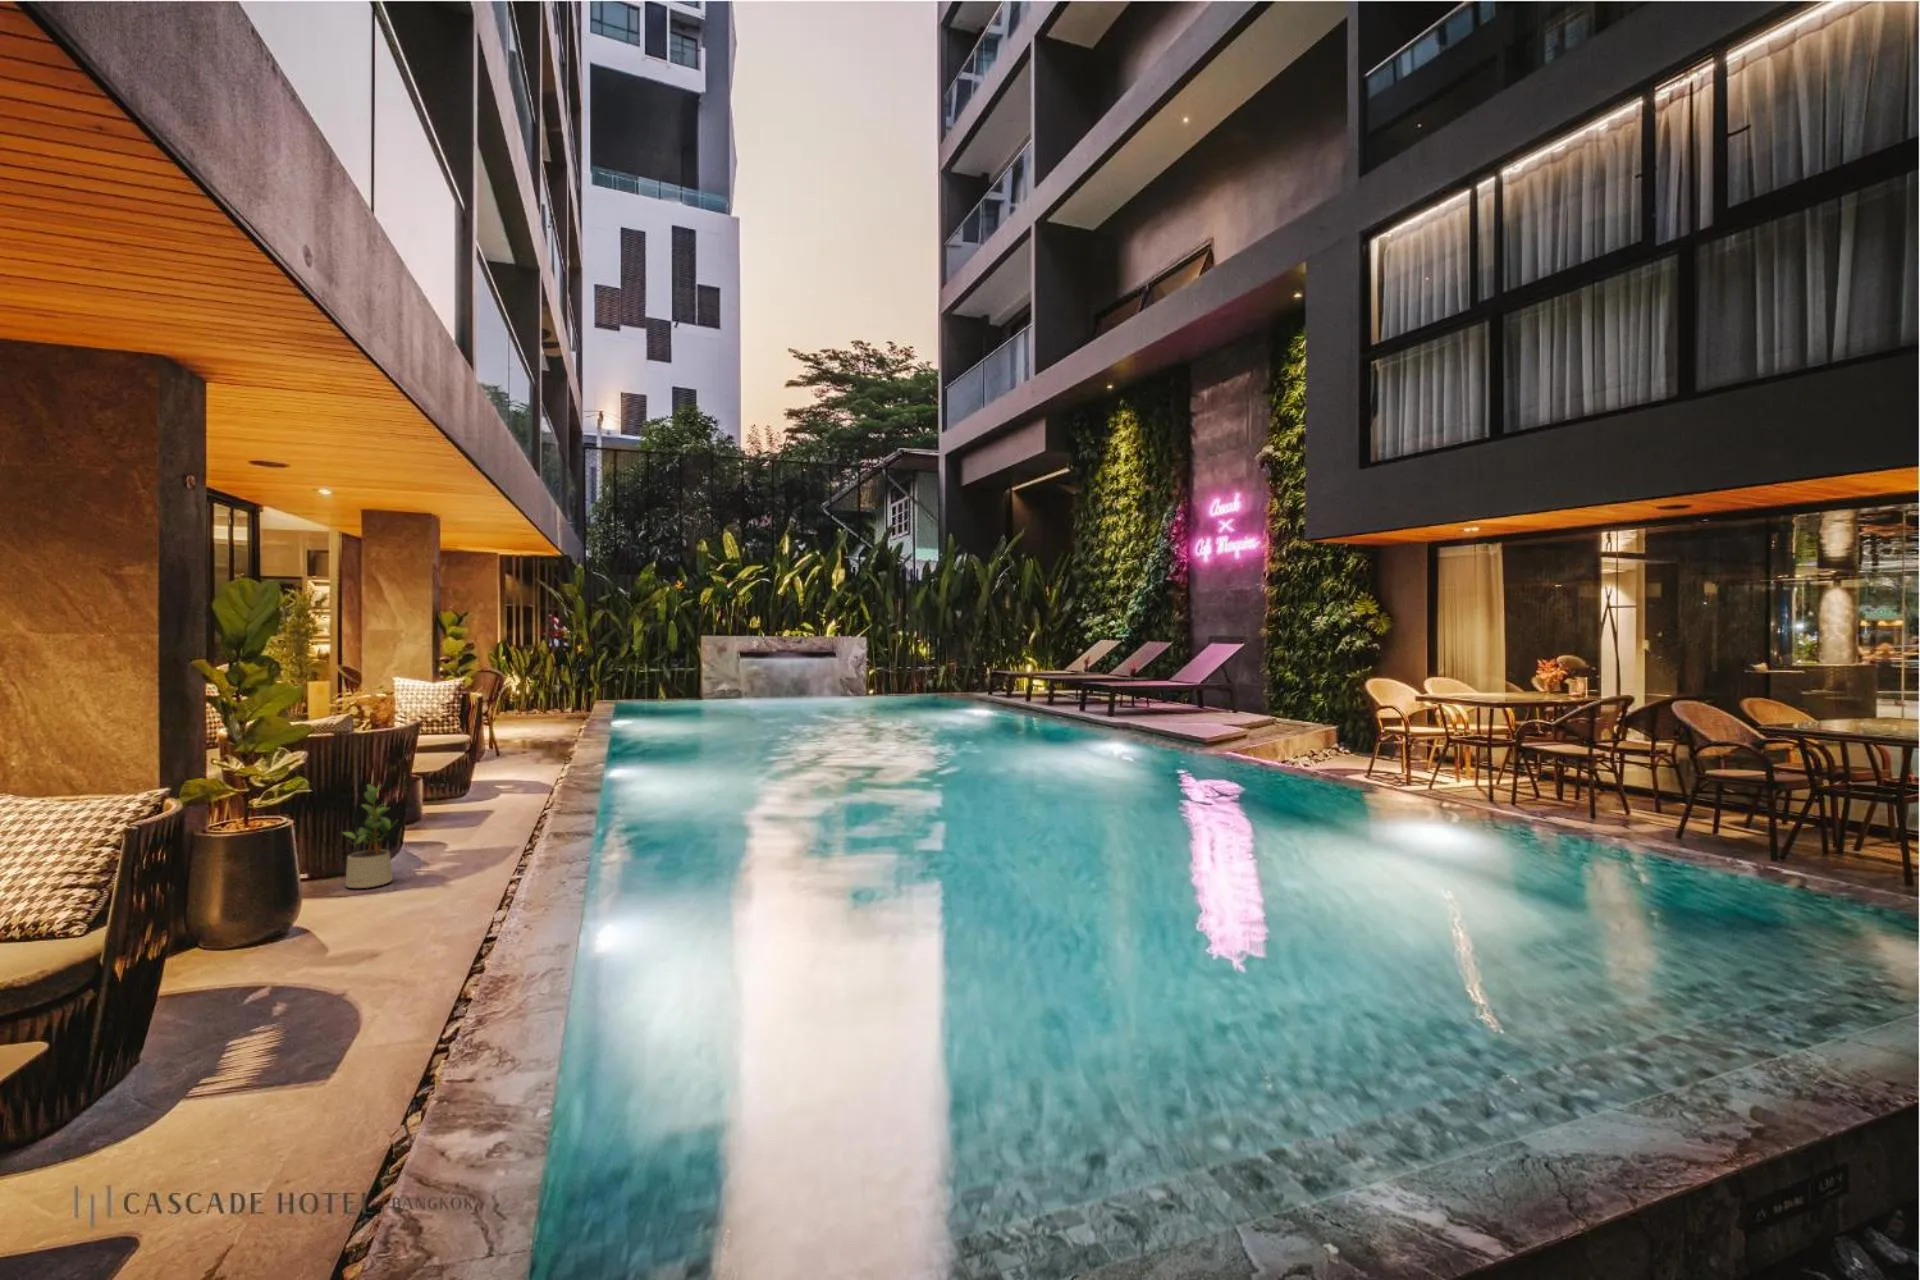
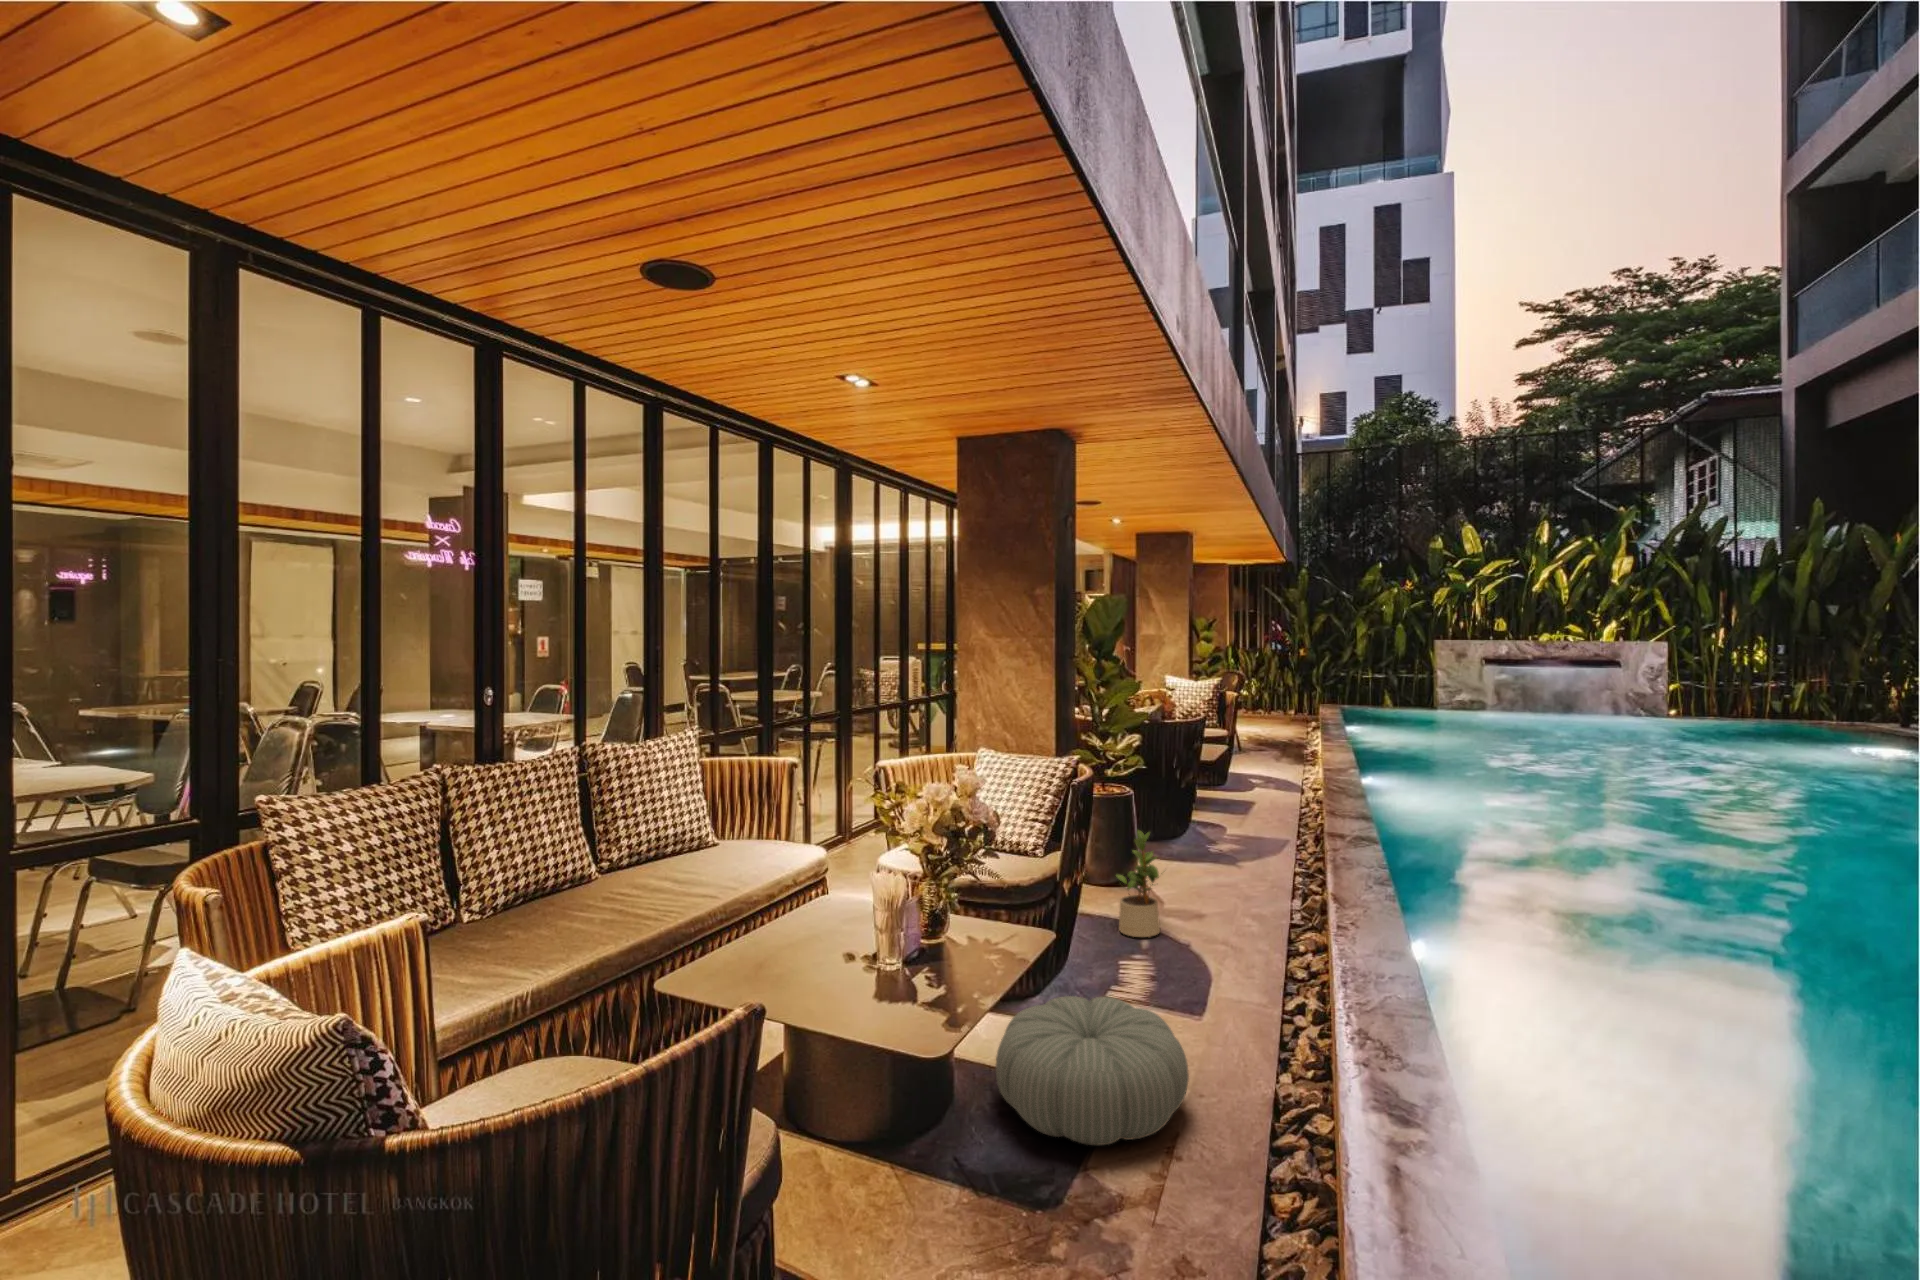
pouf: none [188,909,401,1026] -> present [996,996,1189,1145]

